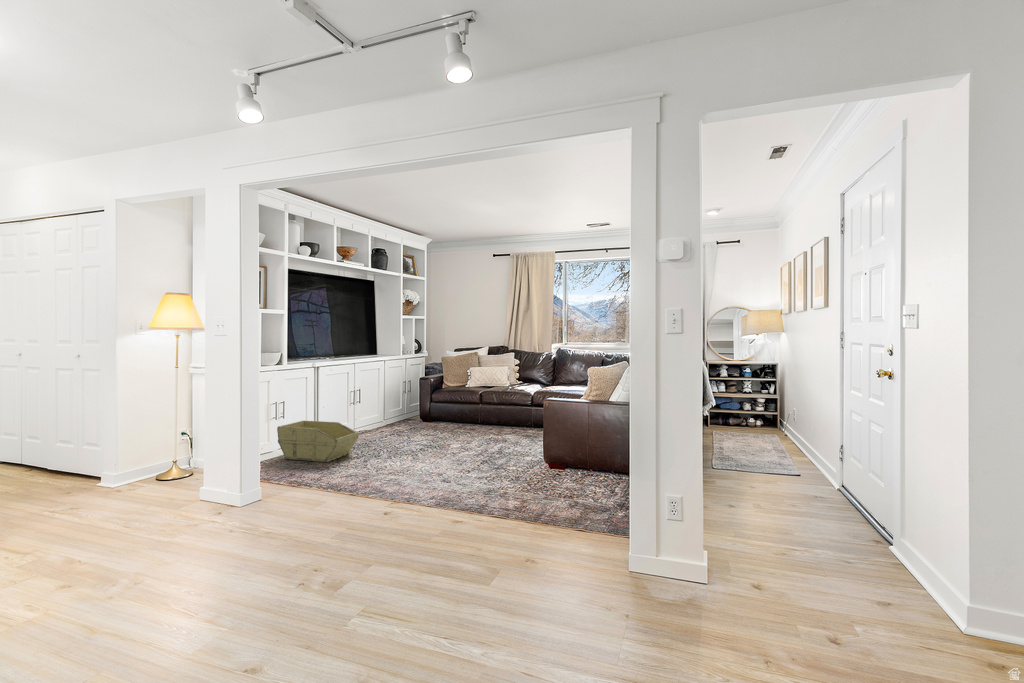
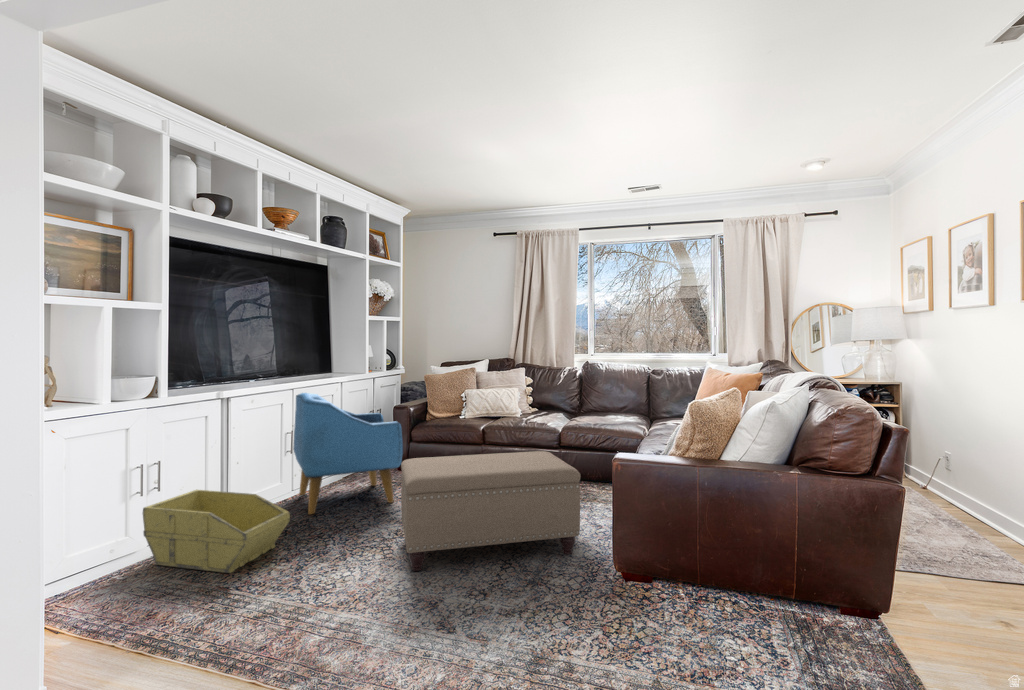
armchair: none [357,365,425,441] -> present [293,393,403,514]
ottoman: none [424,400,528,462] -> present [401,451,581,571]

